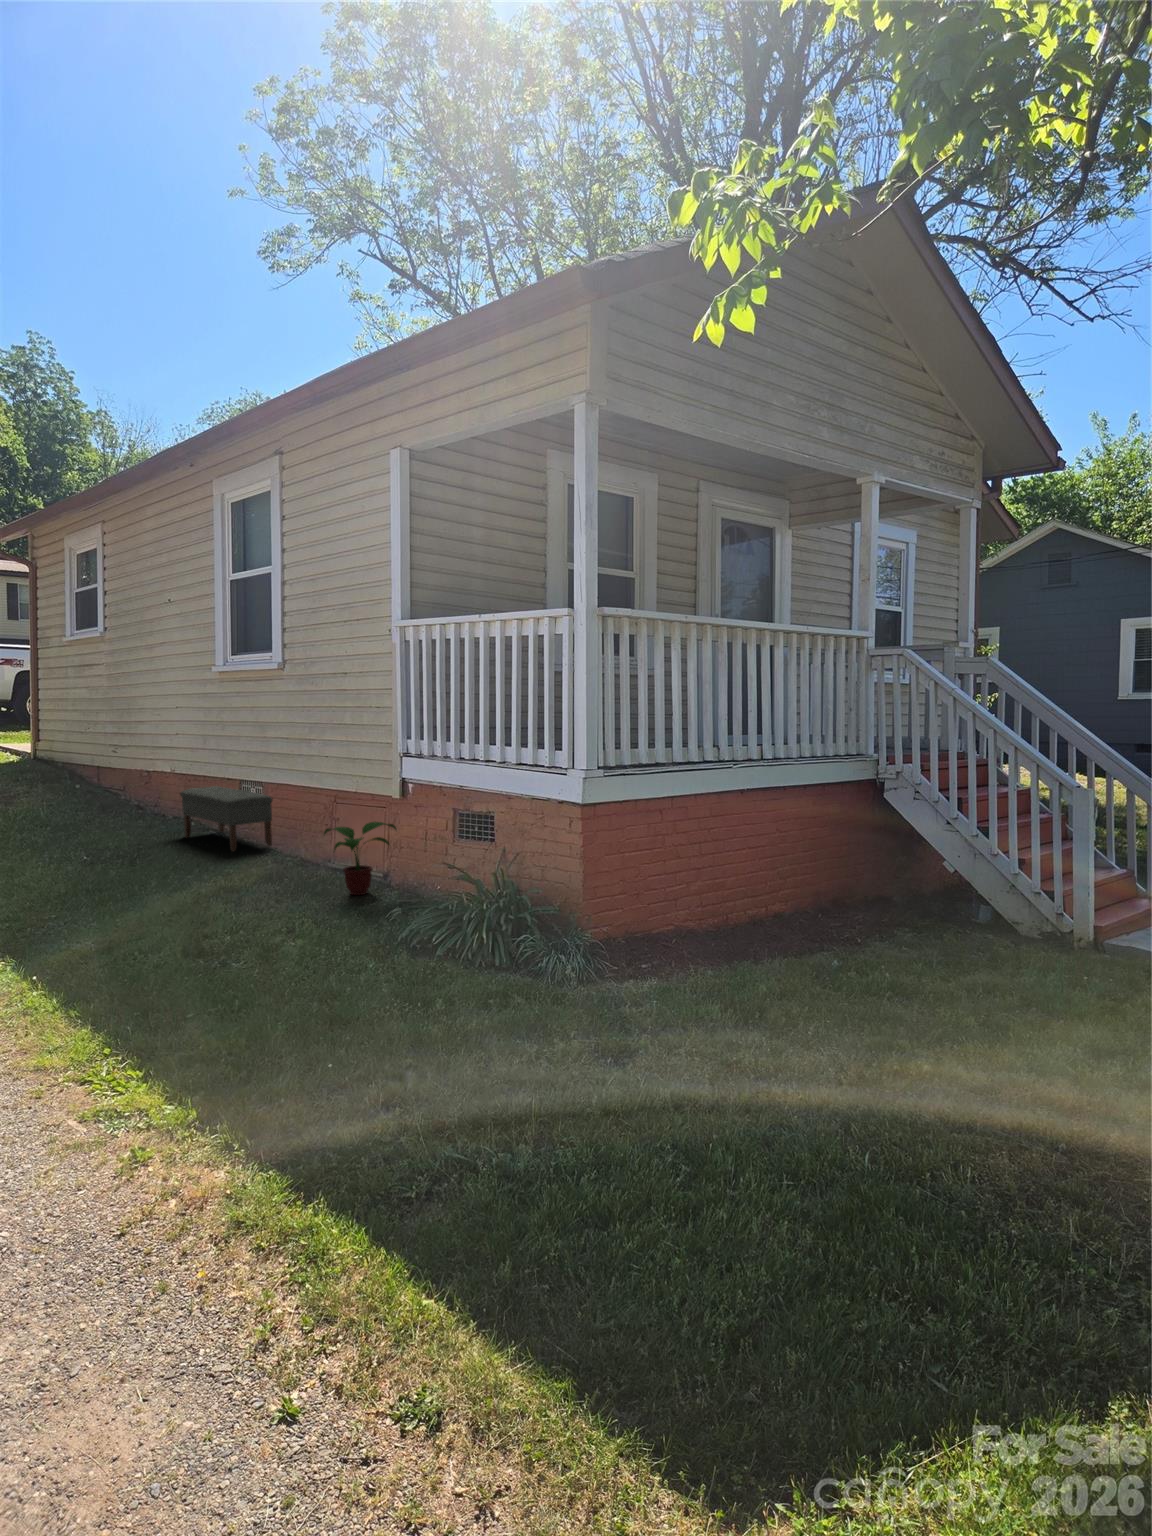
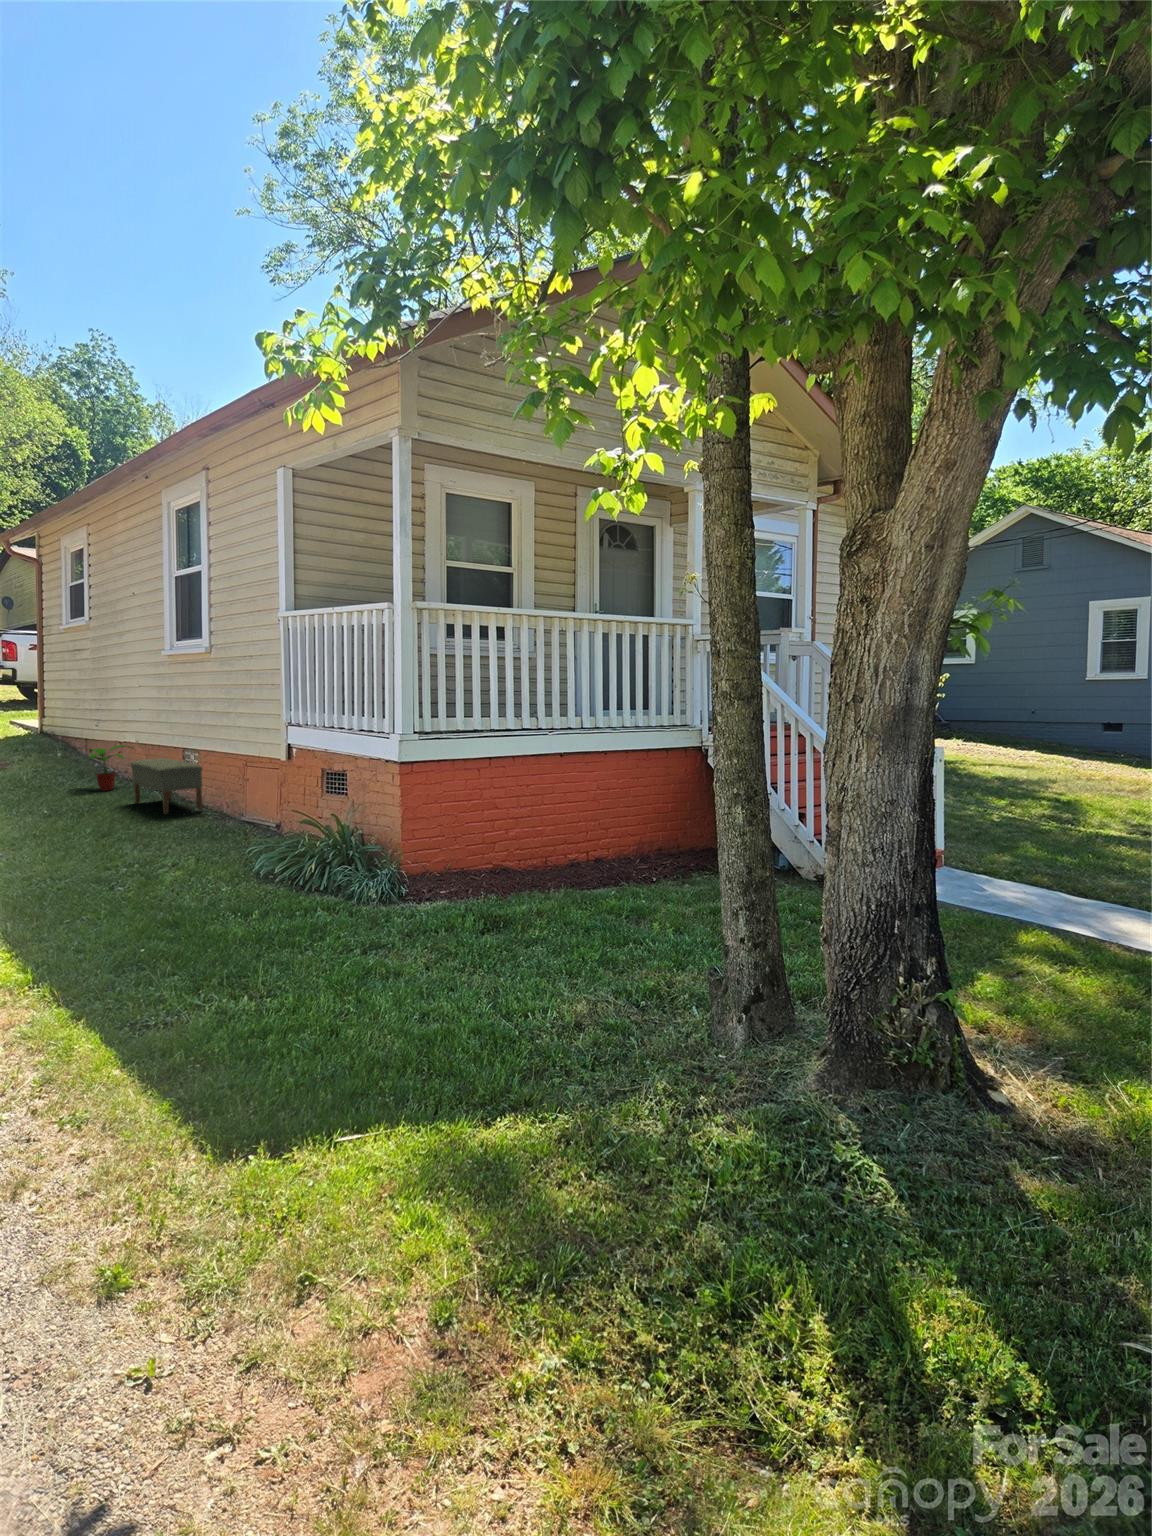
potted plant: present [324,822,397,895] -> present [88,745,133,791]

